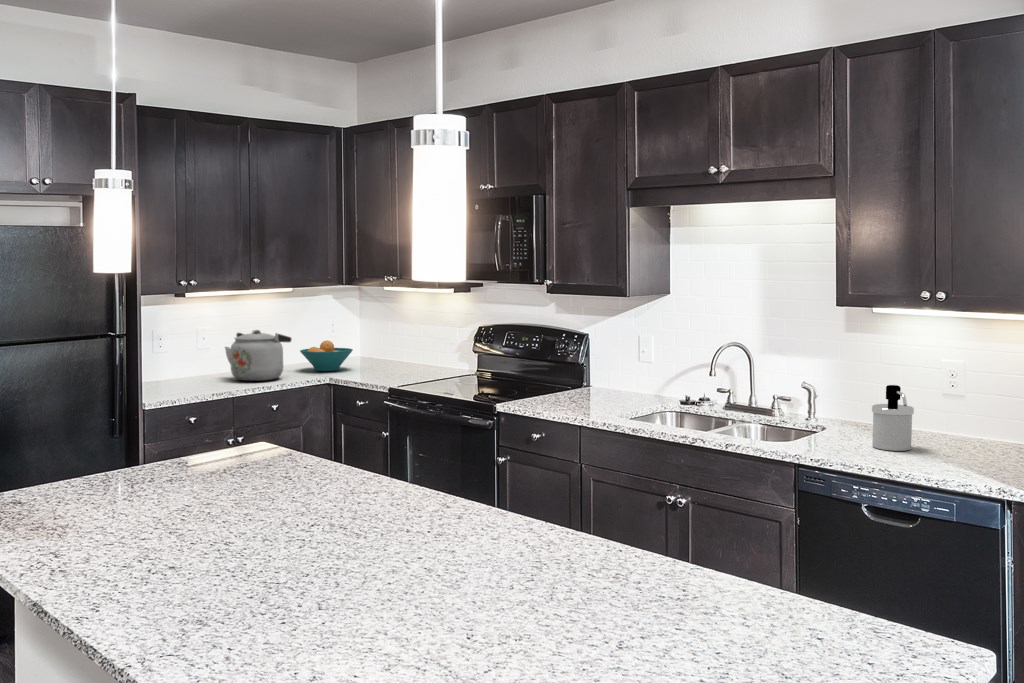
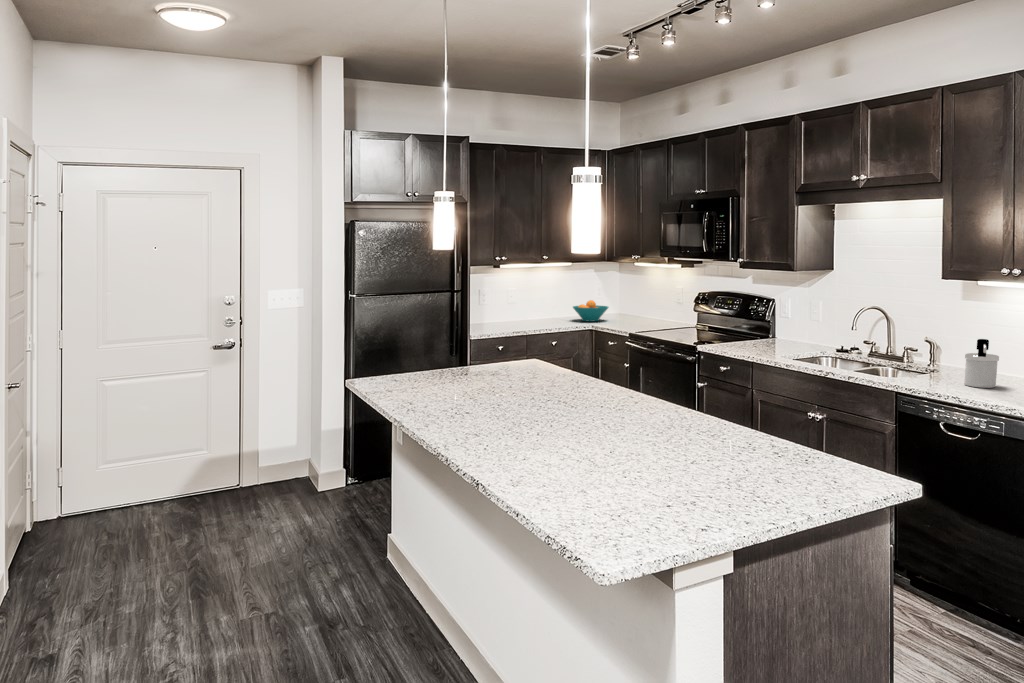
kettle: present [225,330,292,381] -> none [523,291,566,326]

